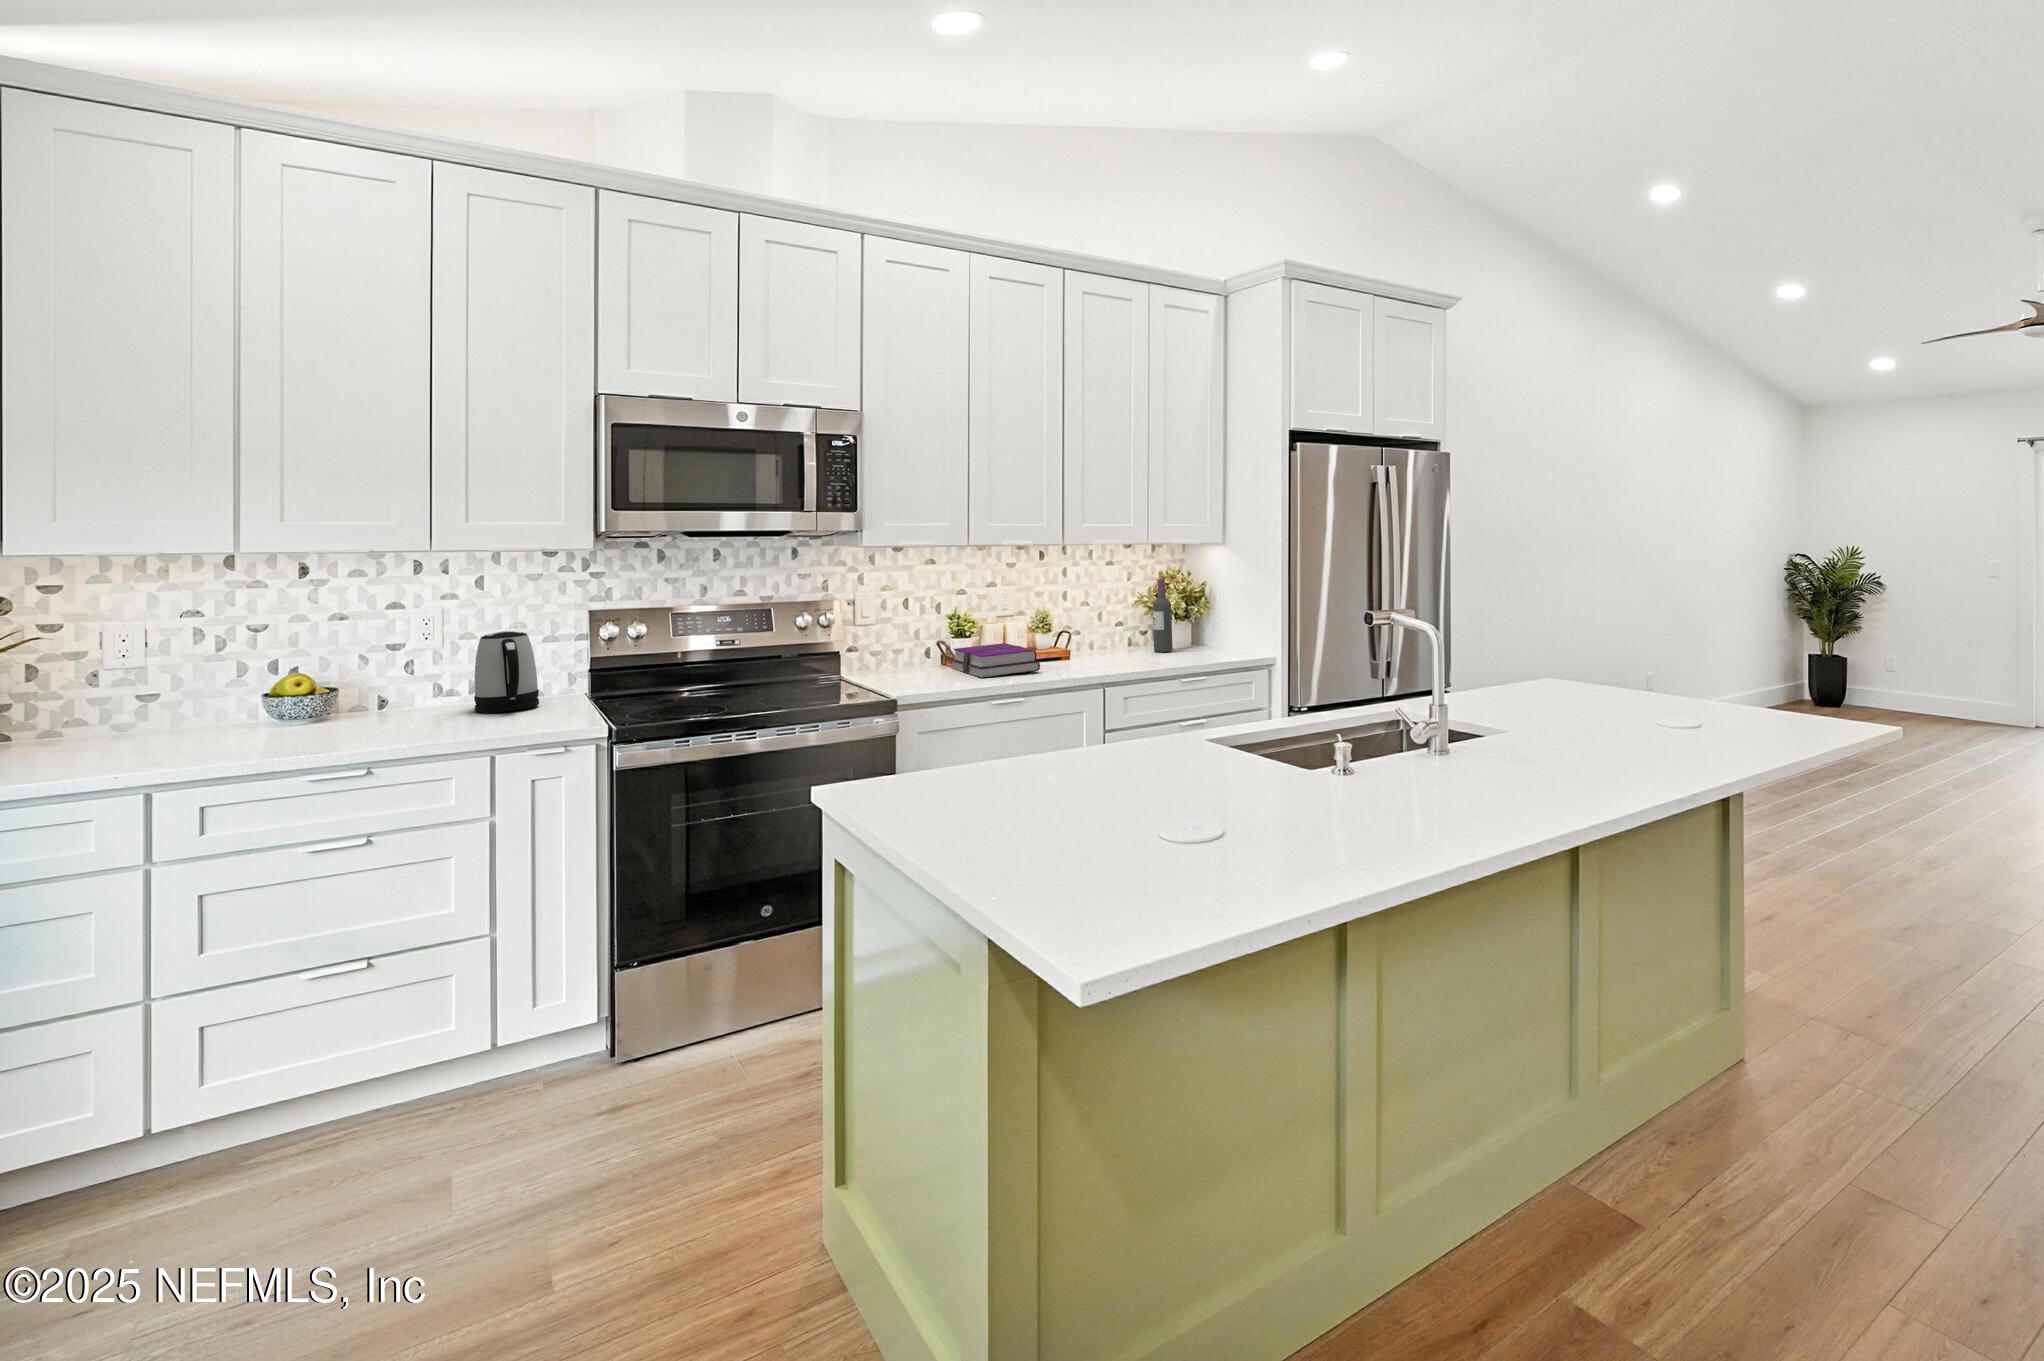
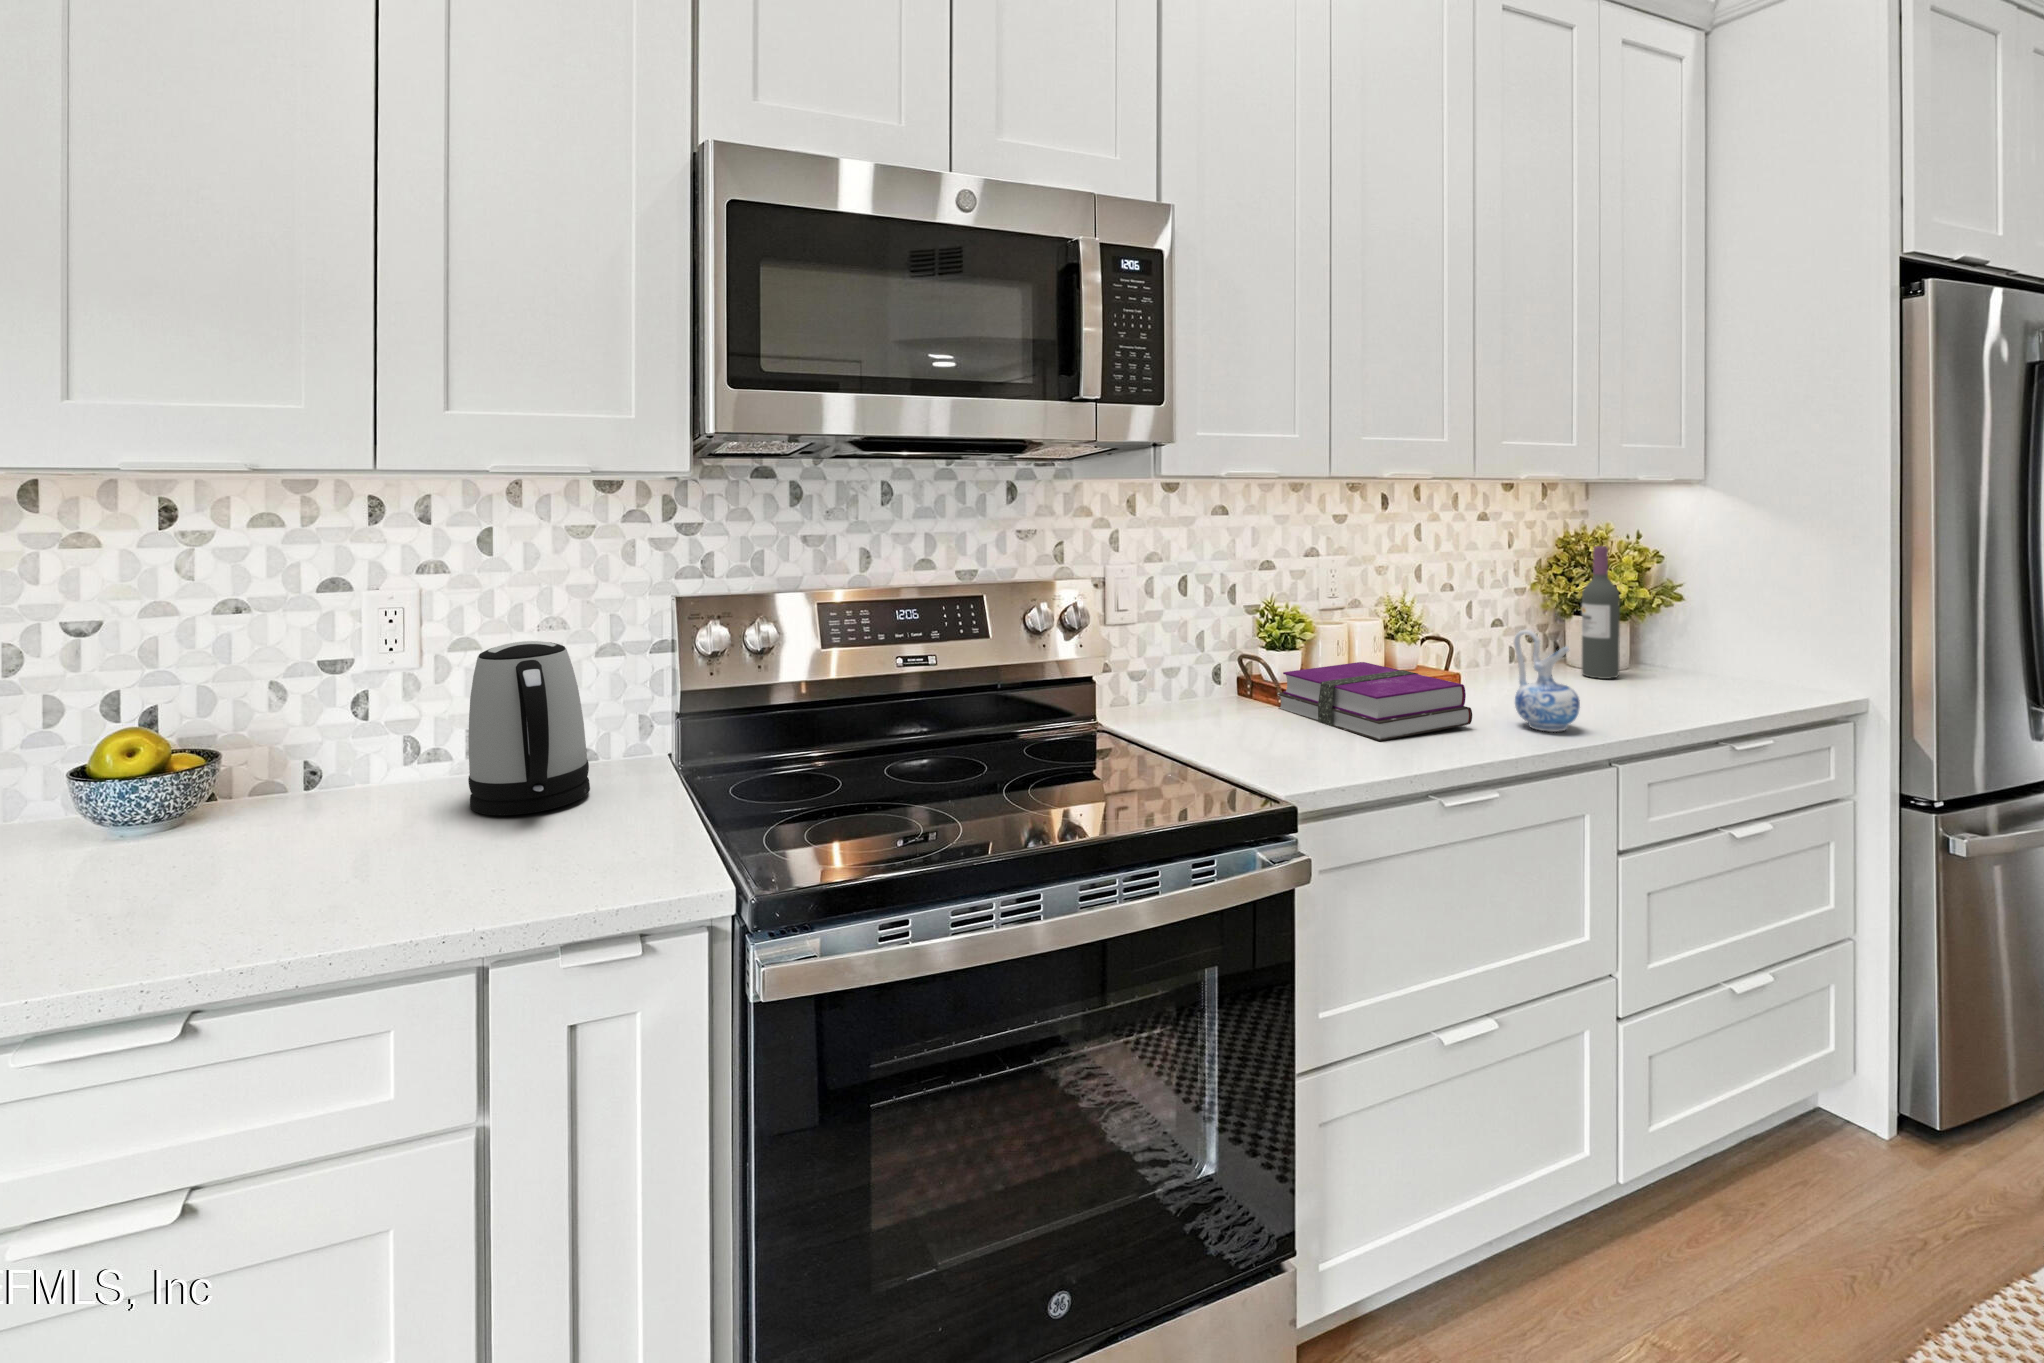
ceramic pitcher: none [1065,622,1095,673] -> present [1514,630,1580,732]

